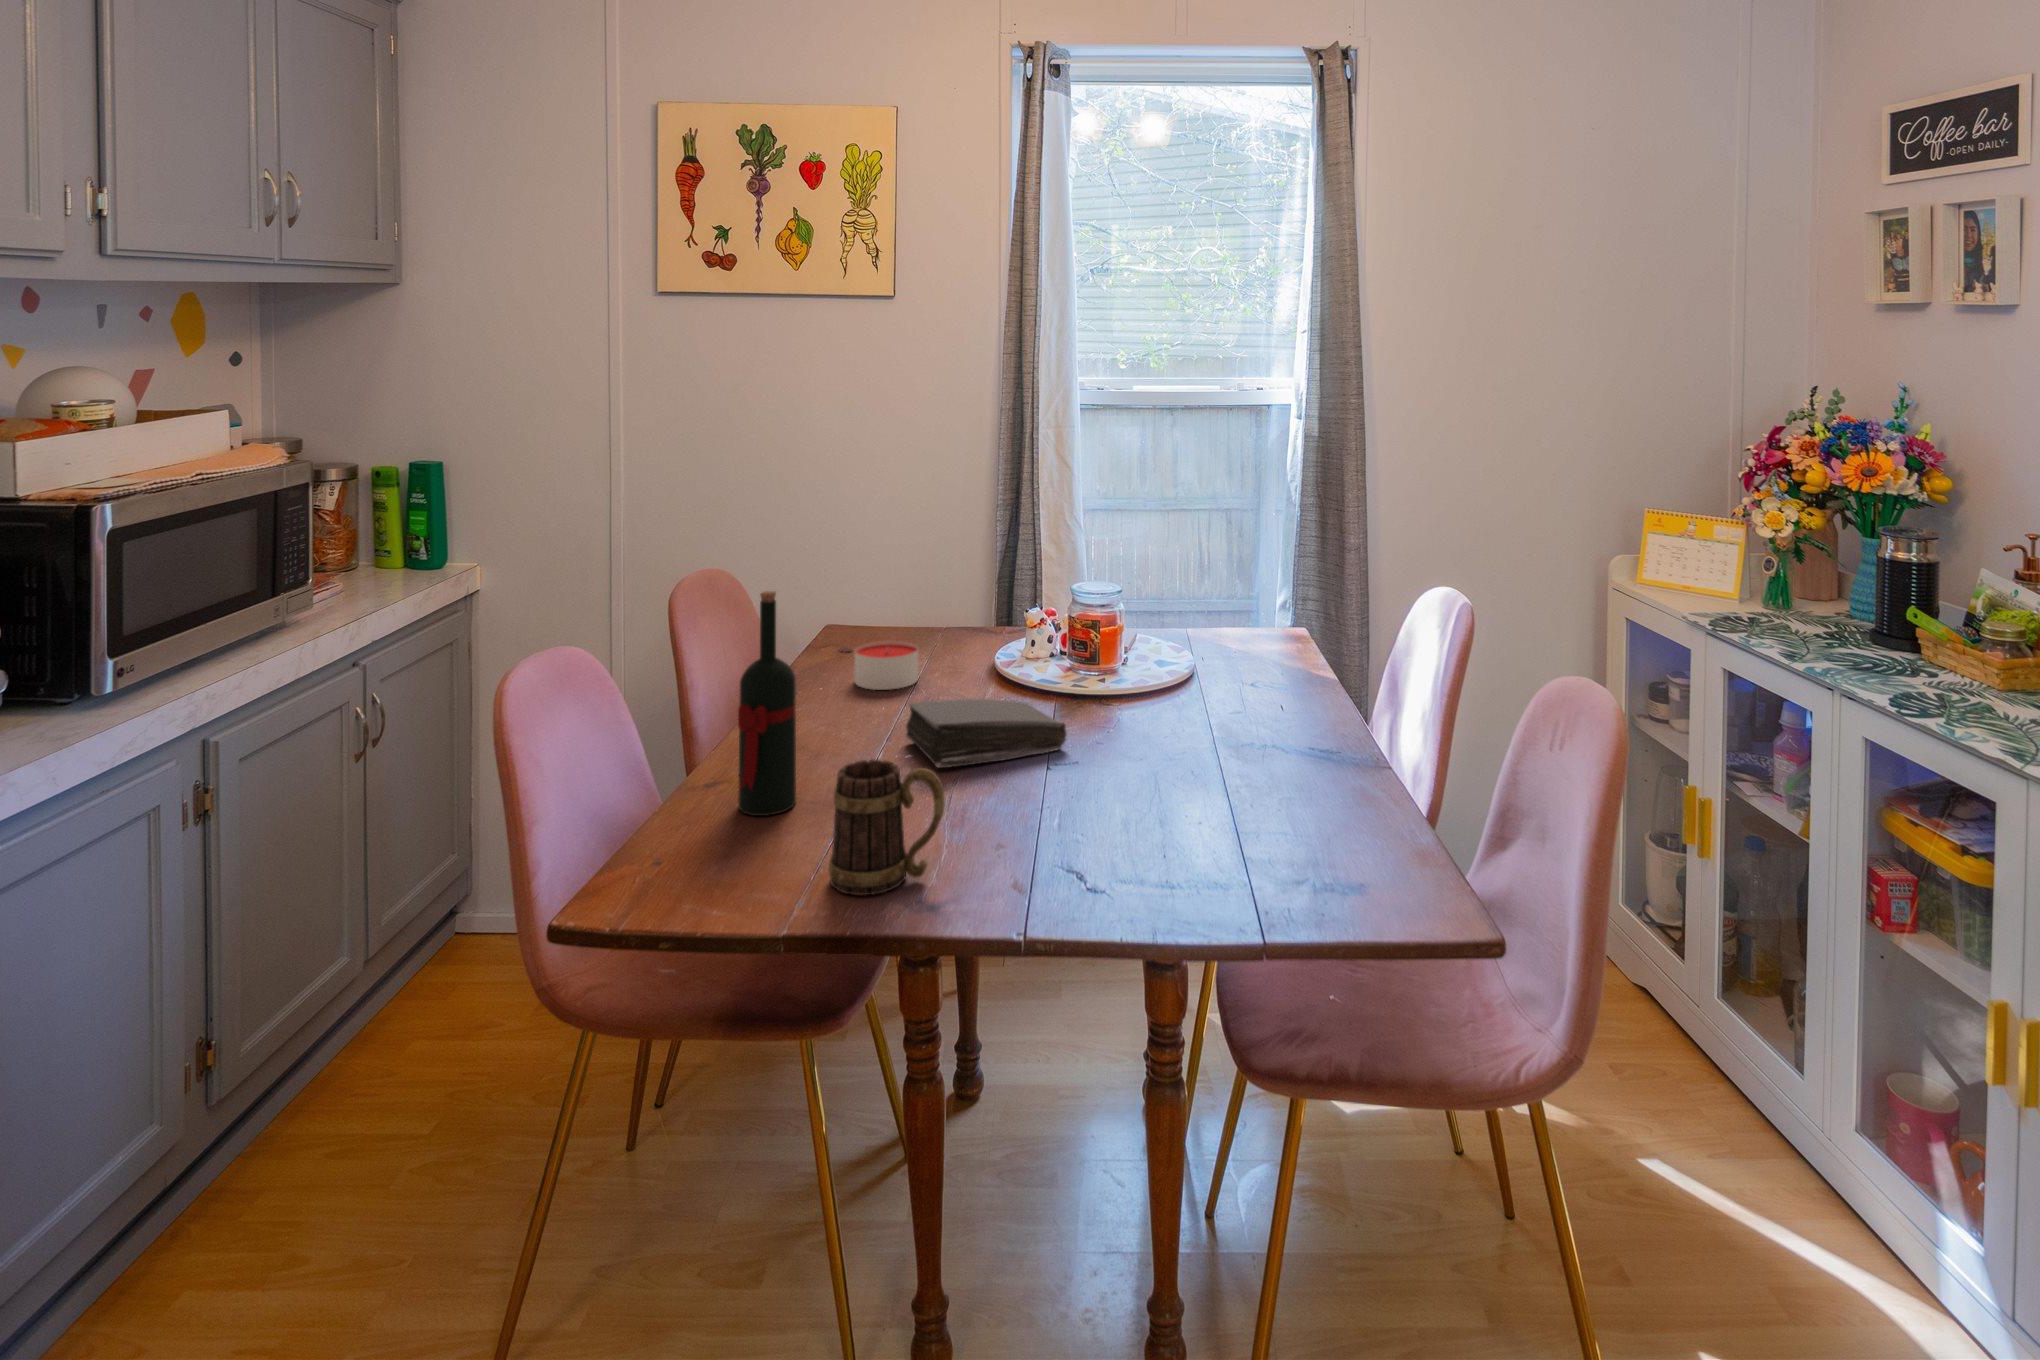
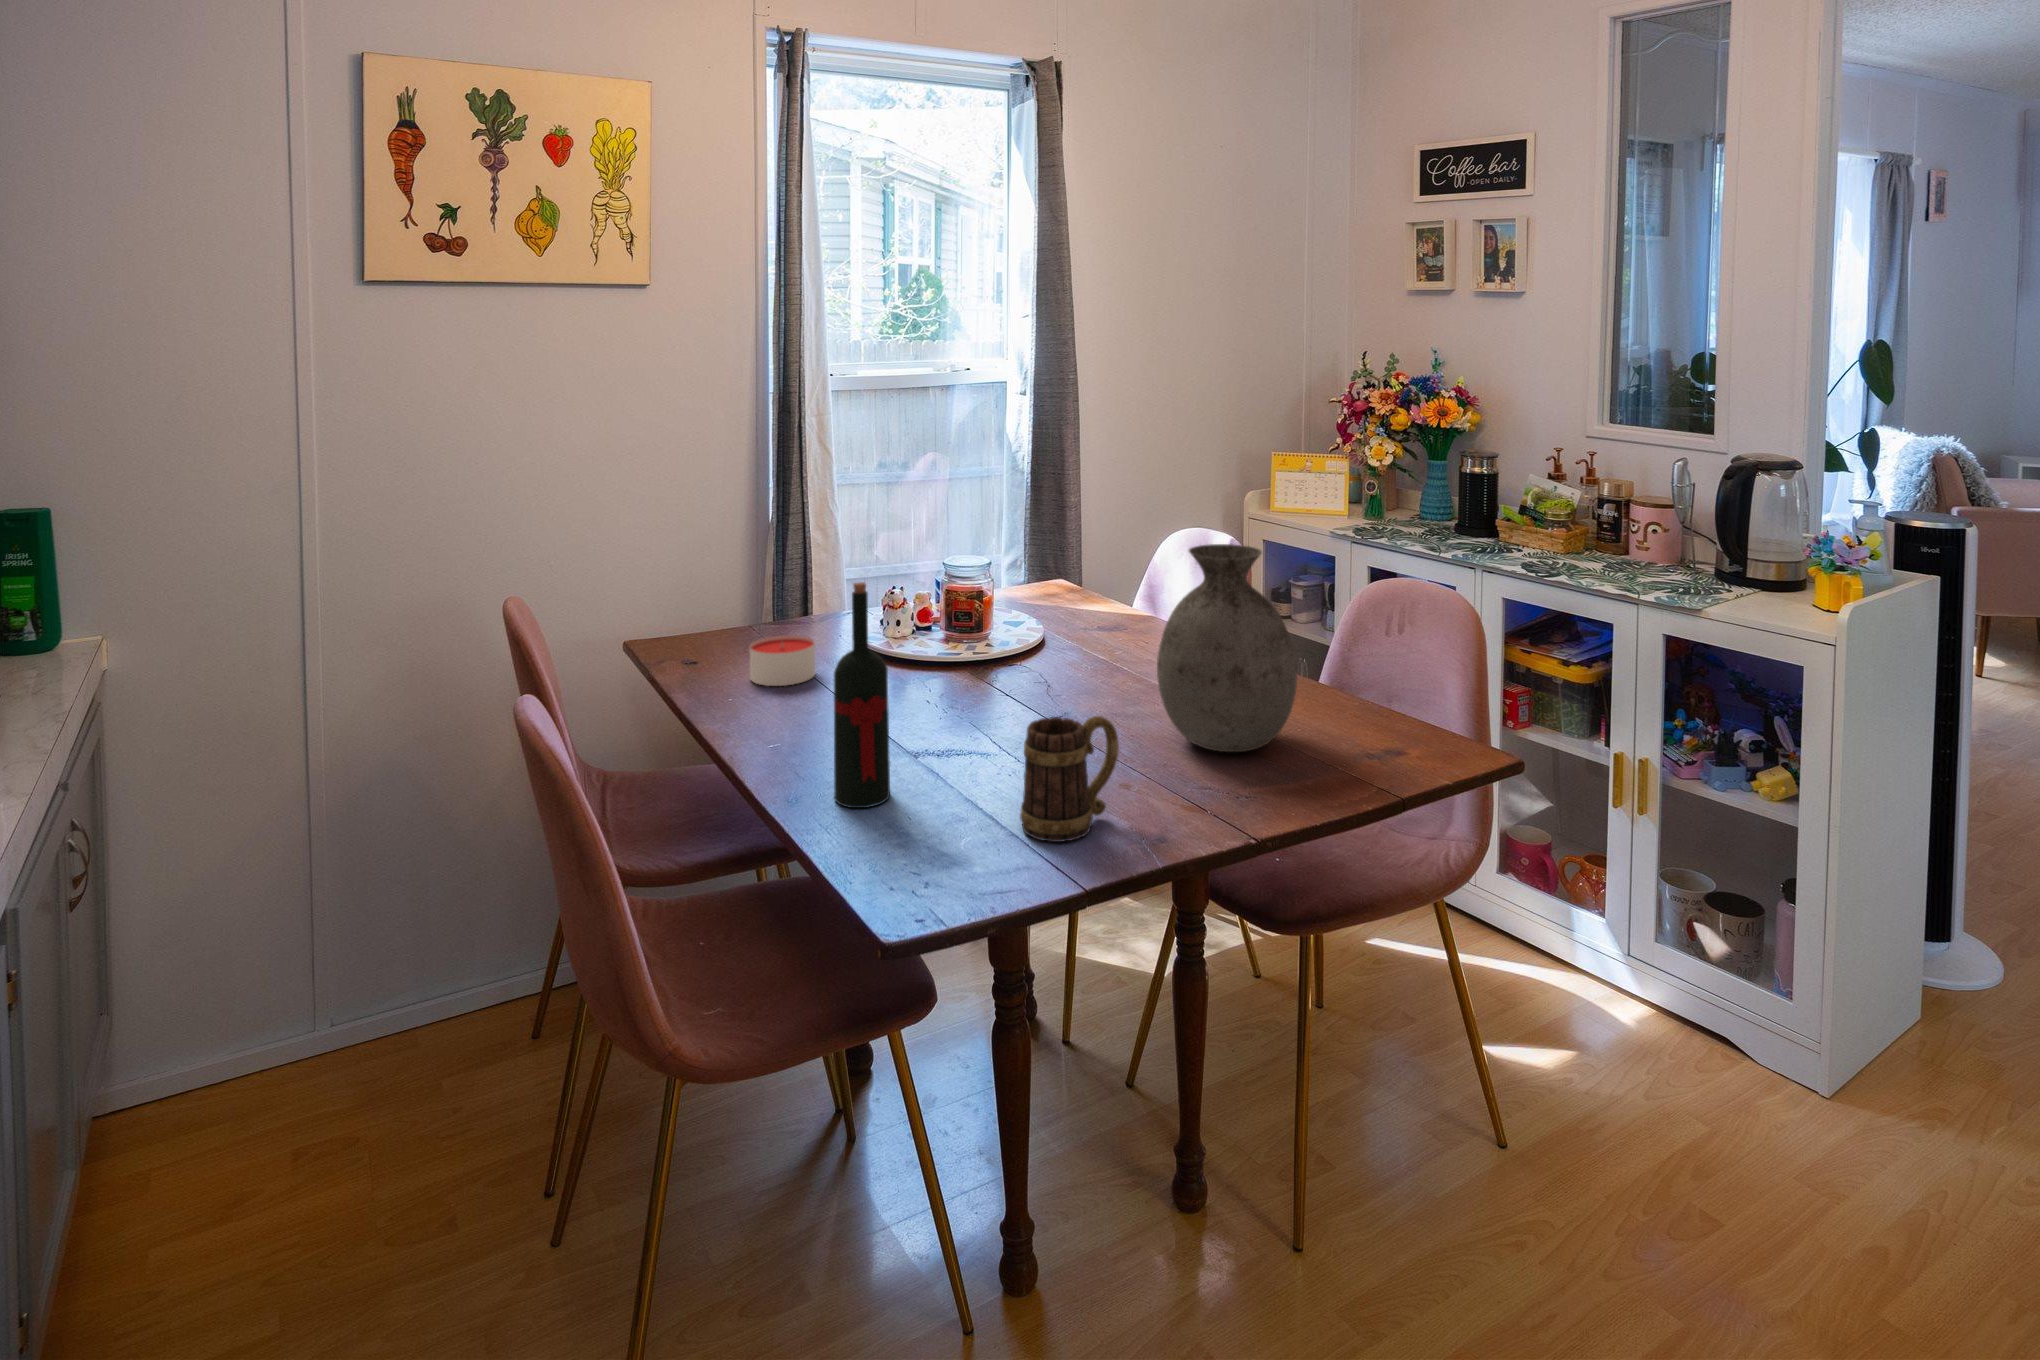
vase: none [1093,600,1257,852] -> present [1157,544,1297,752]
book: present [906,699,1066,768] -> none [894,668,1040,734]

